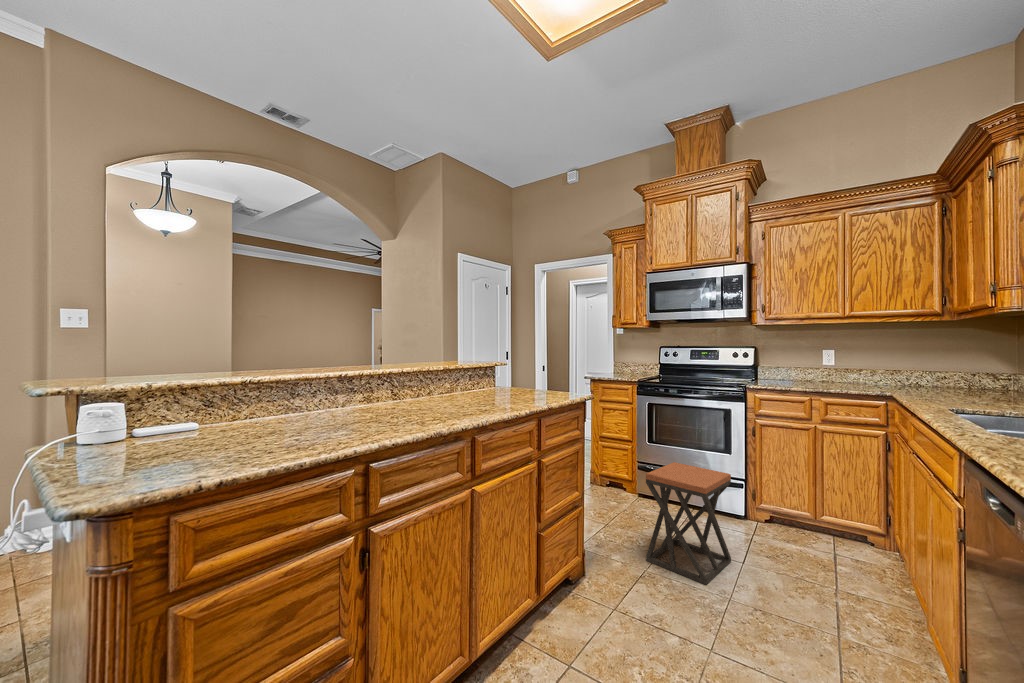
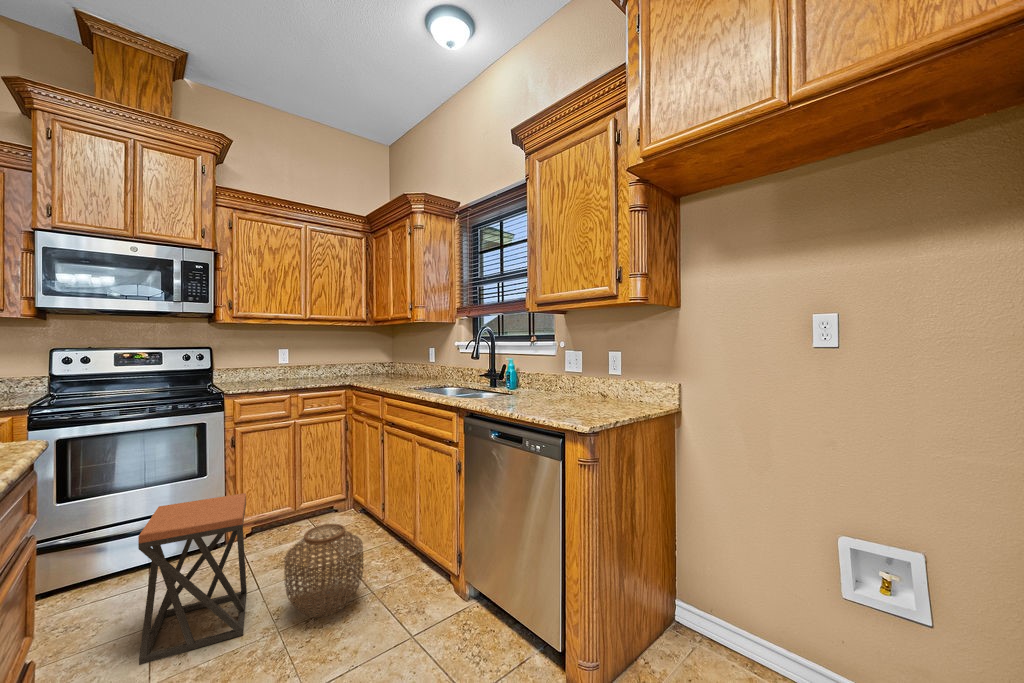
woven basket: none [740,527,826,623] -> present [284,524,363,617]

